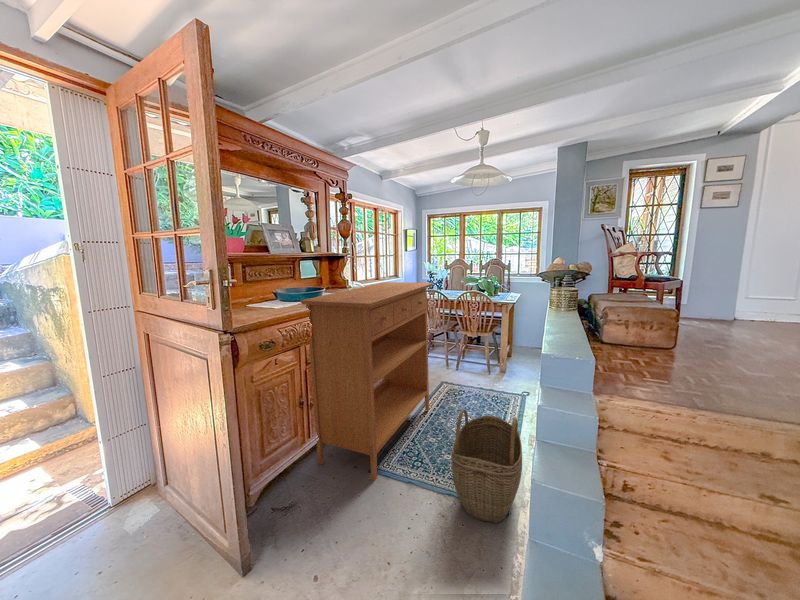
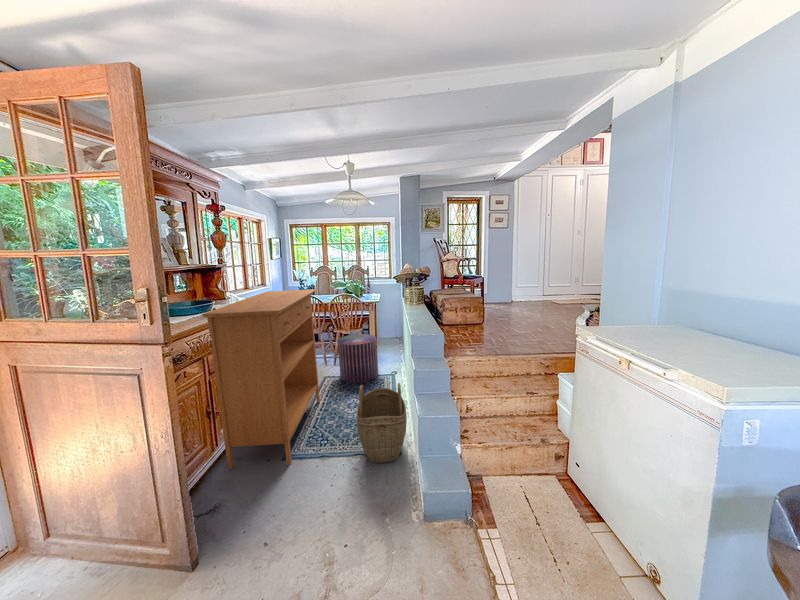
pouf: none [459,339,506,398] -> present [338,334,378,383]

